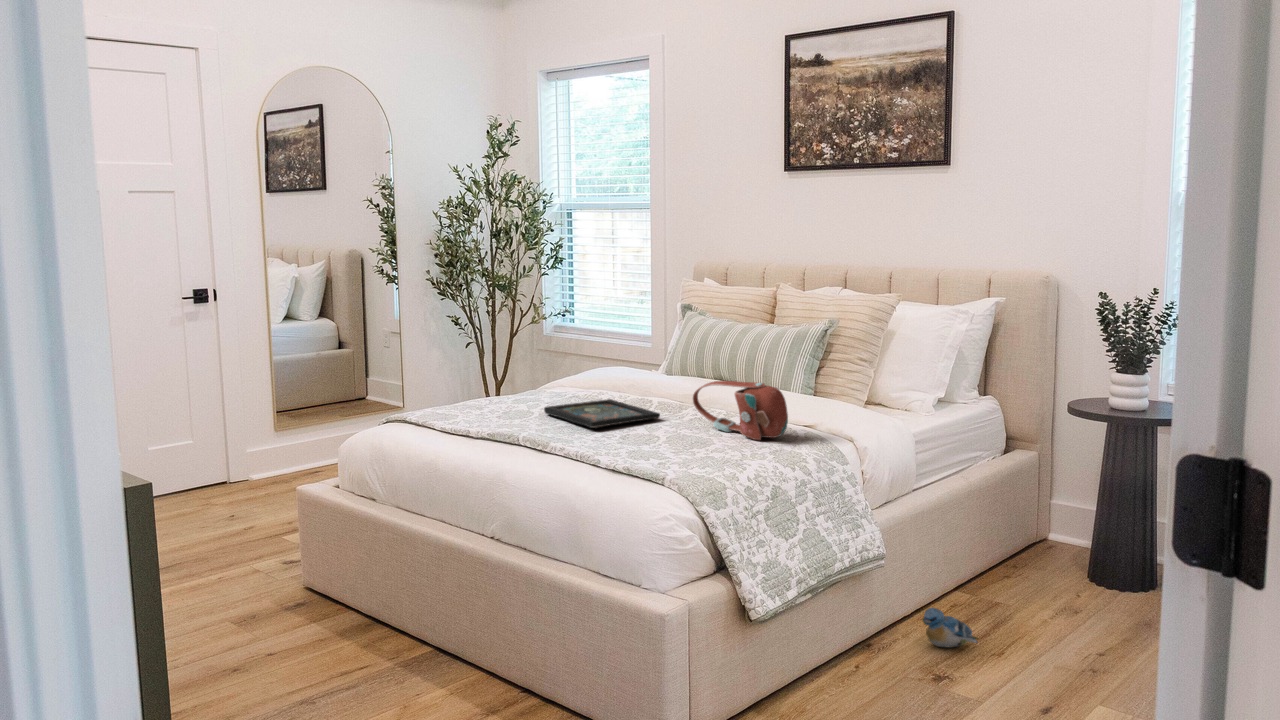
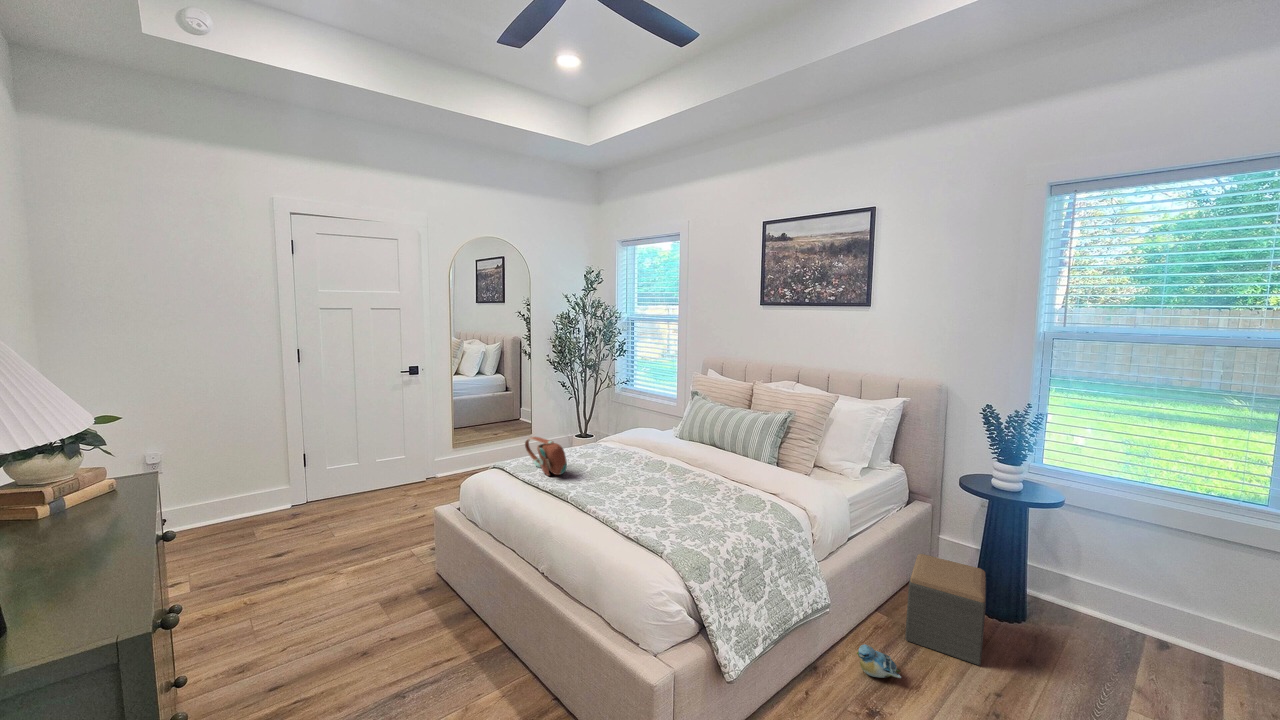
handbag: present [693,381,788,440] -> present [525,437,567,476]
tray: present [544,399,660,428] -> none [593,457,669,486]
footstool: none [990,506,1096,631] -> present [905,554,986,665]

